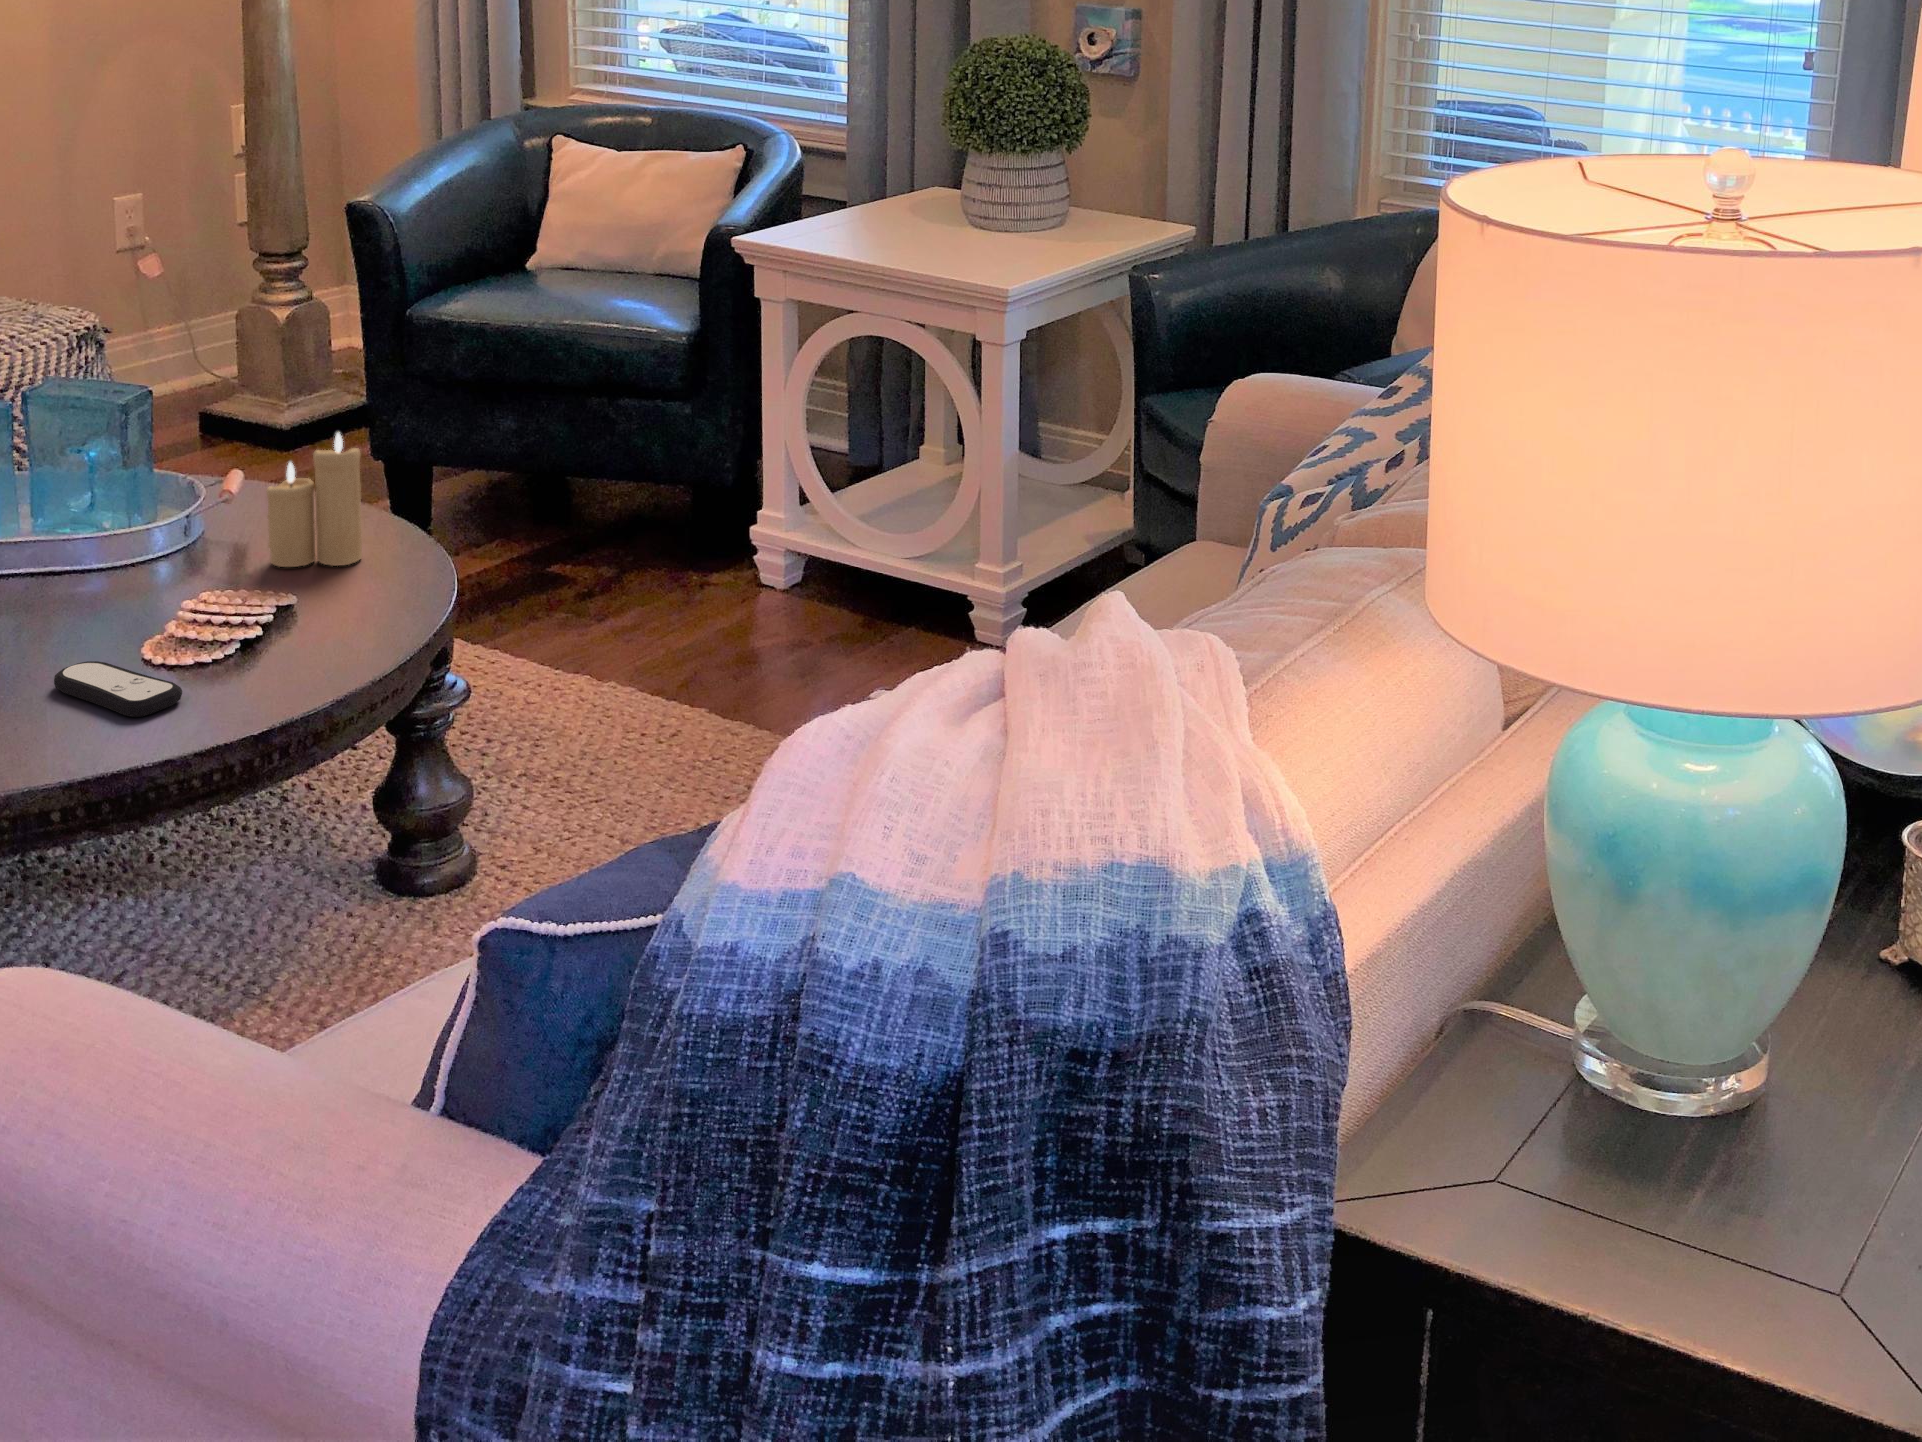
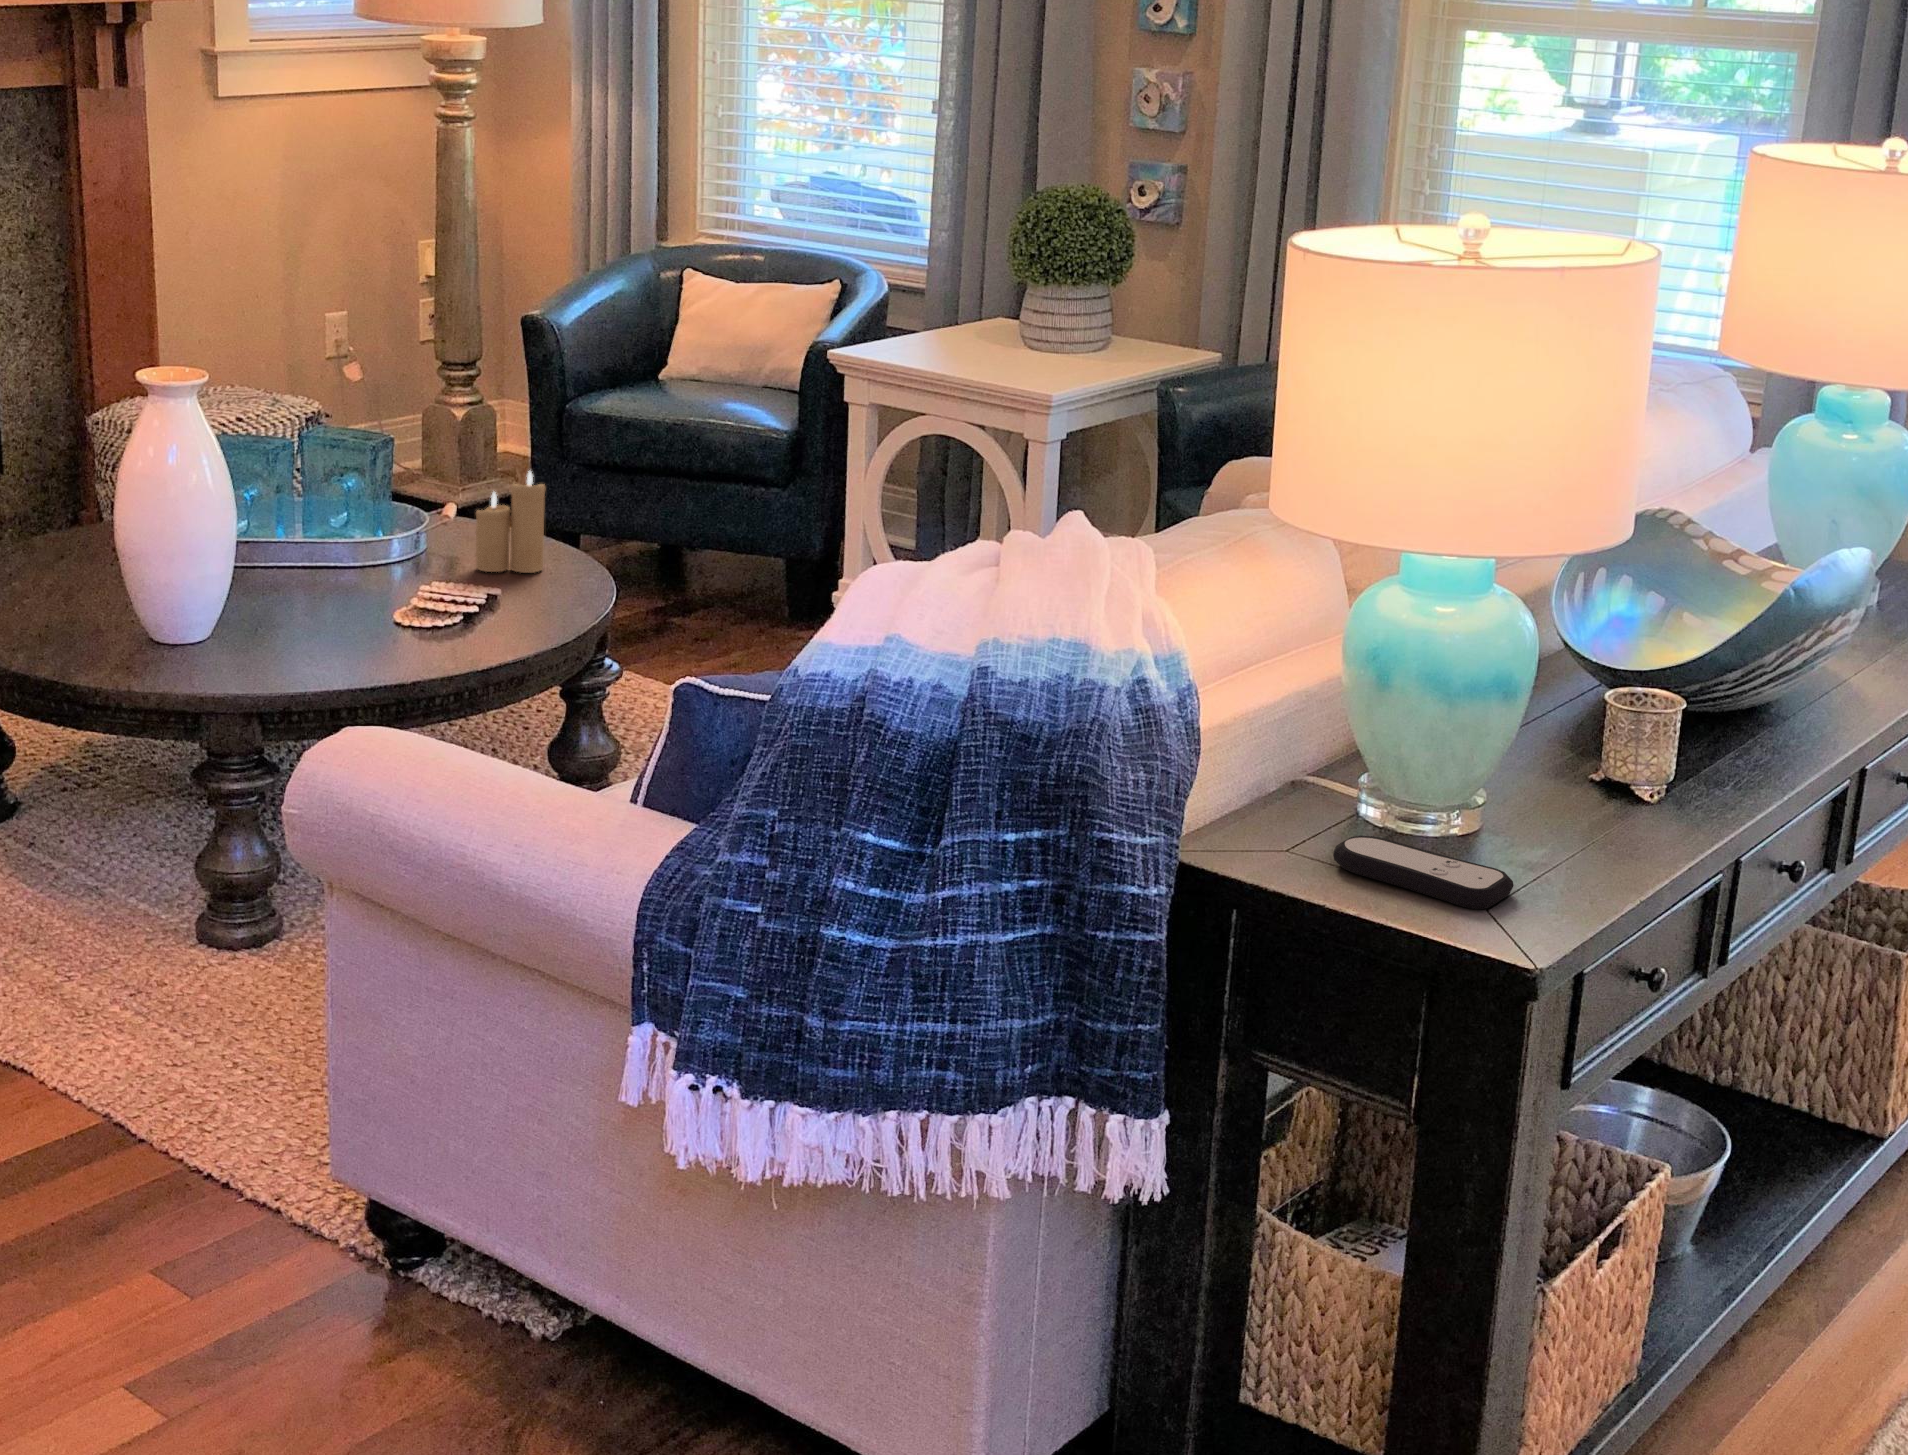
remote control: present [54,661,182,717] -> present [1333,836,1514,909]

